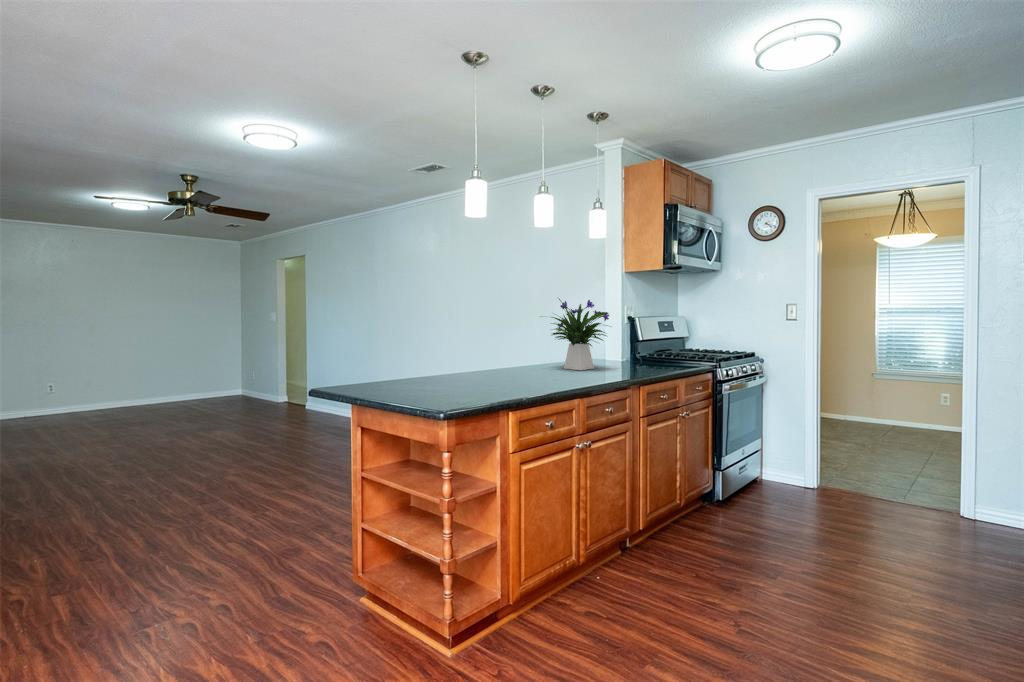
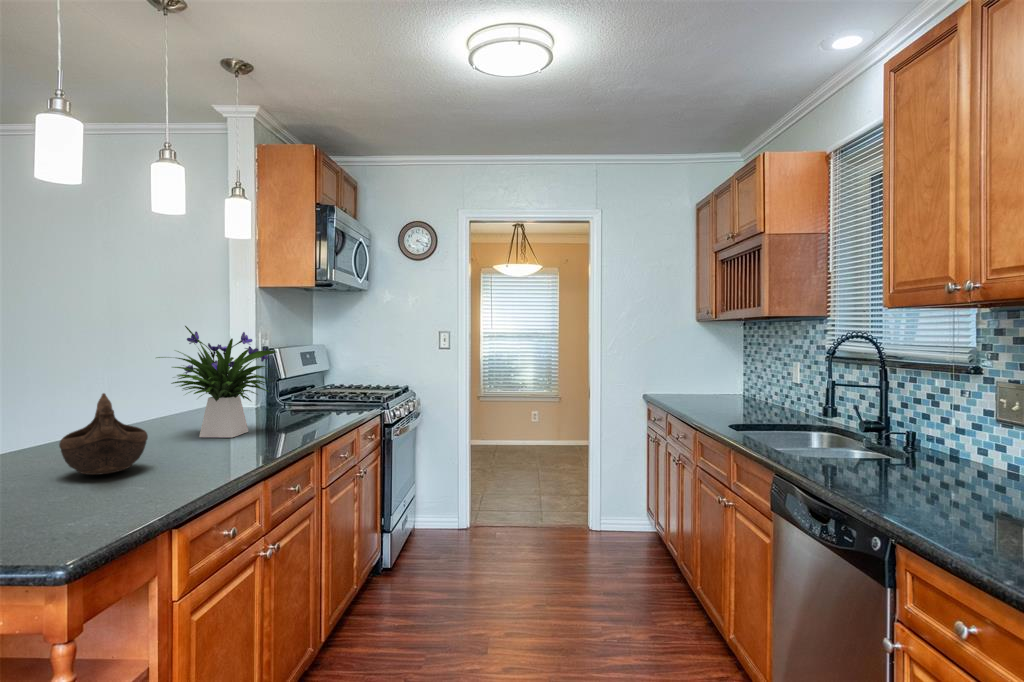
decorative bowl: none [482,335,521,378] -> present [59,393,148,475]

